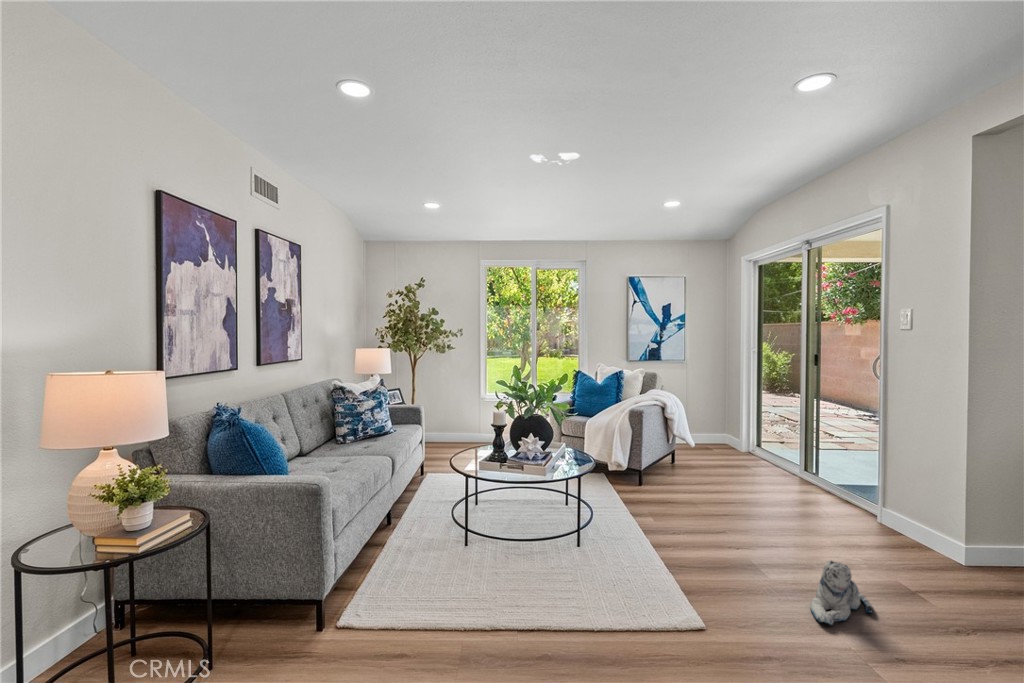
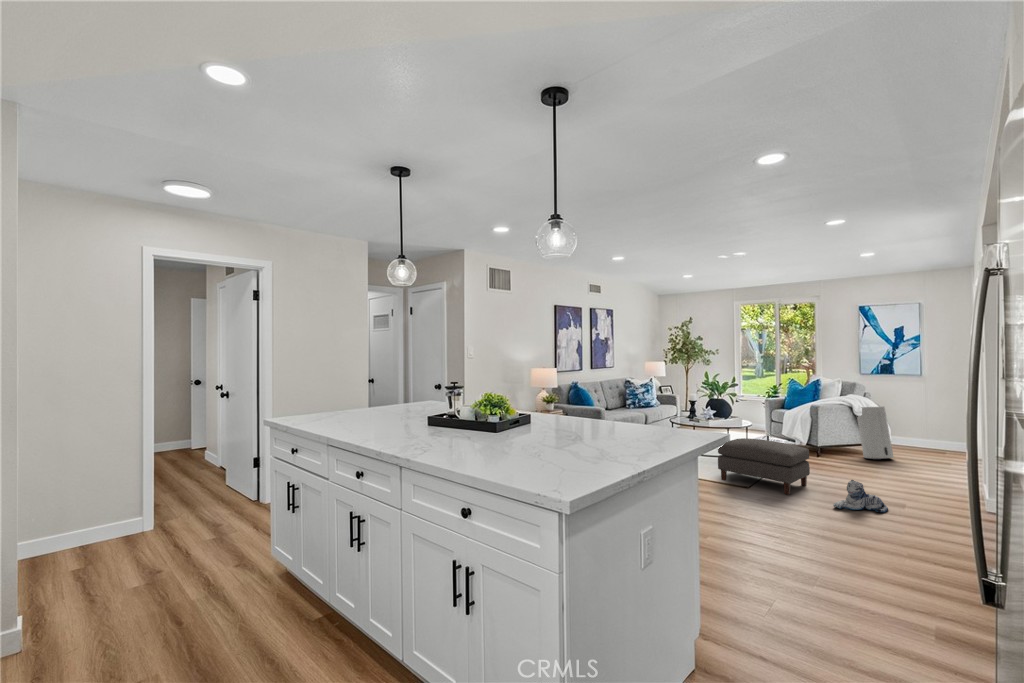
air purifier: none [666,405,703,479] -> present [857,406,894,459]
ottoman: none [585,494,735,608] -> present [718,438,810,495]

